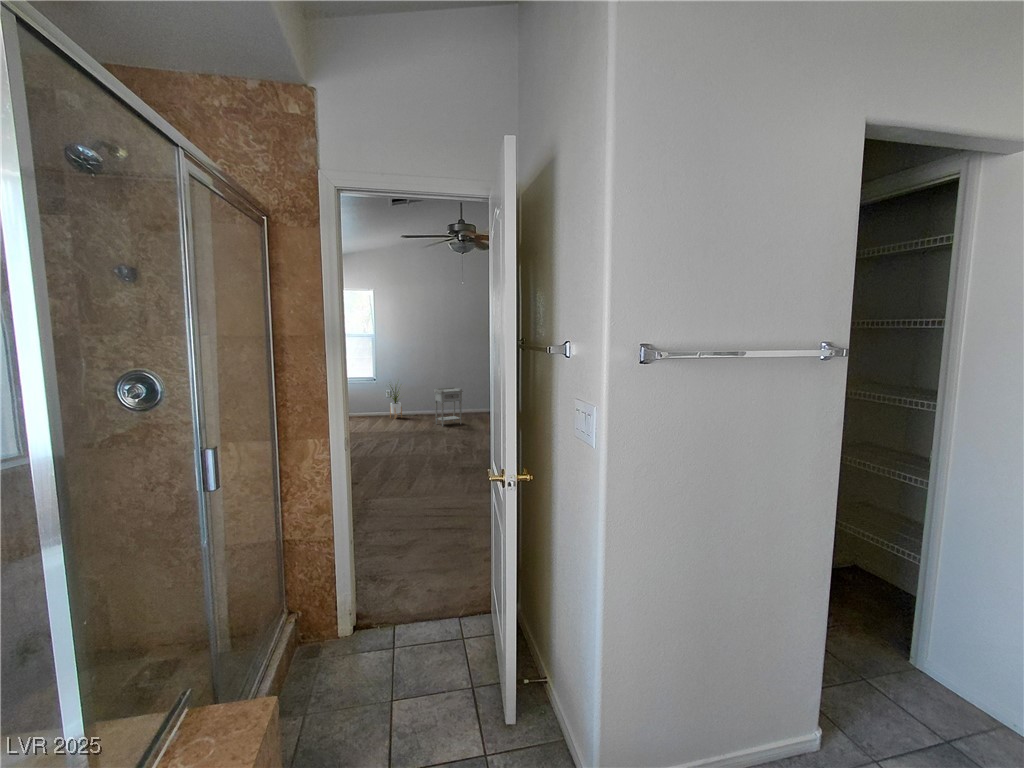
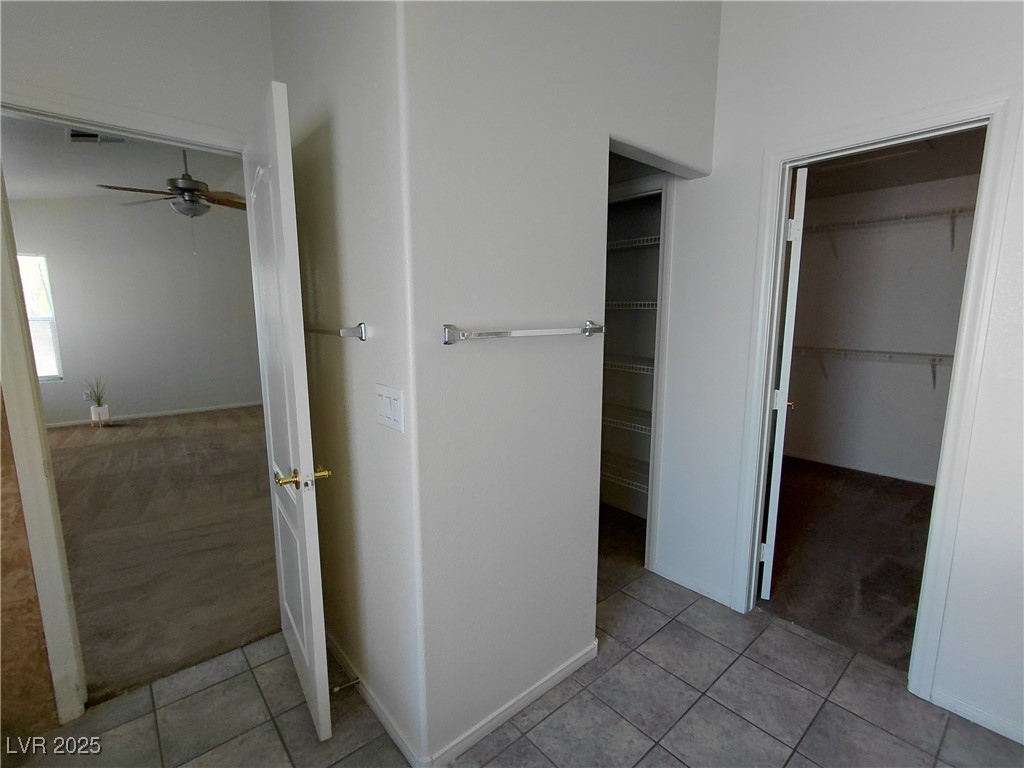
nightstand: present [434,387,463,427] -> none [160,380,205,430]

